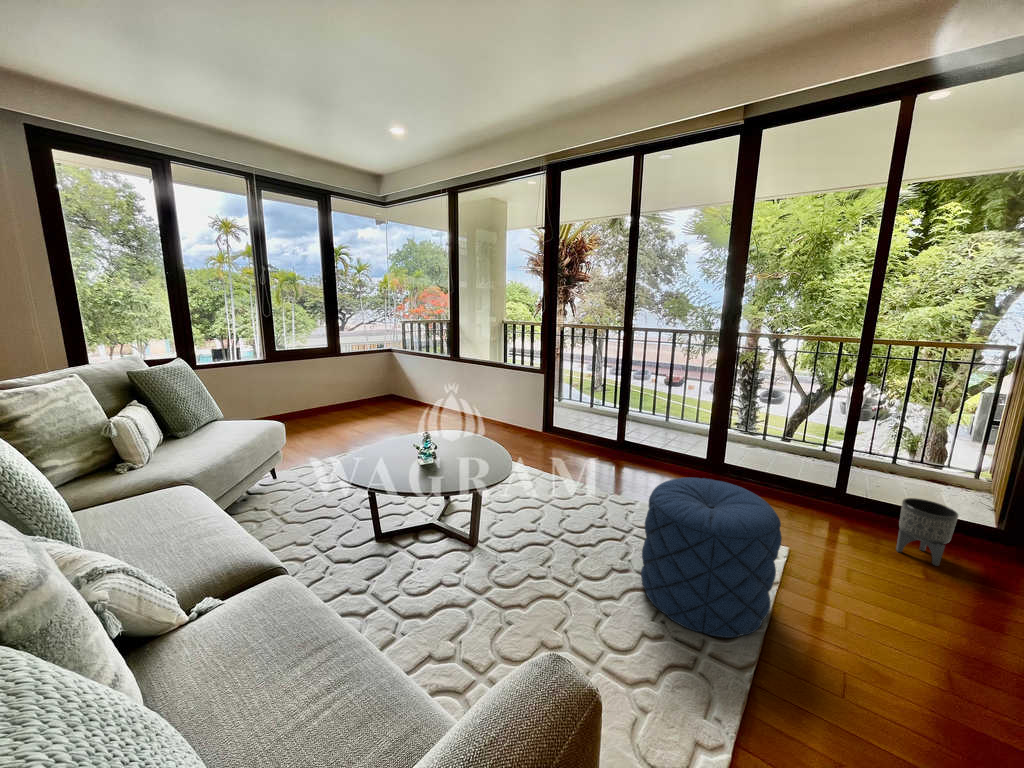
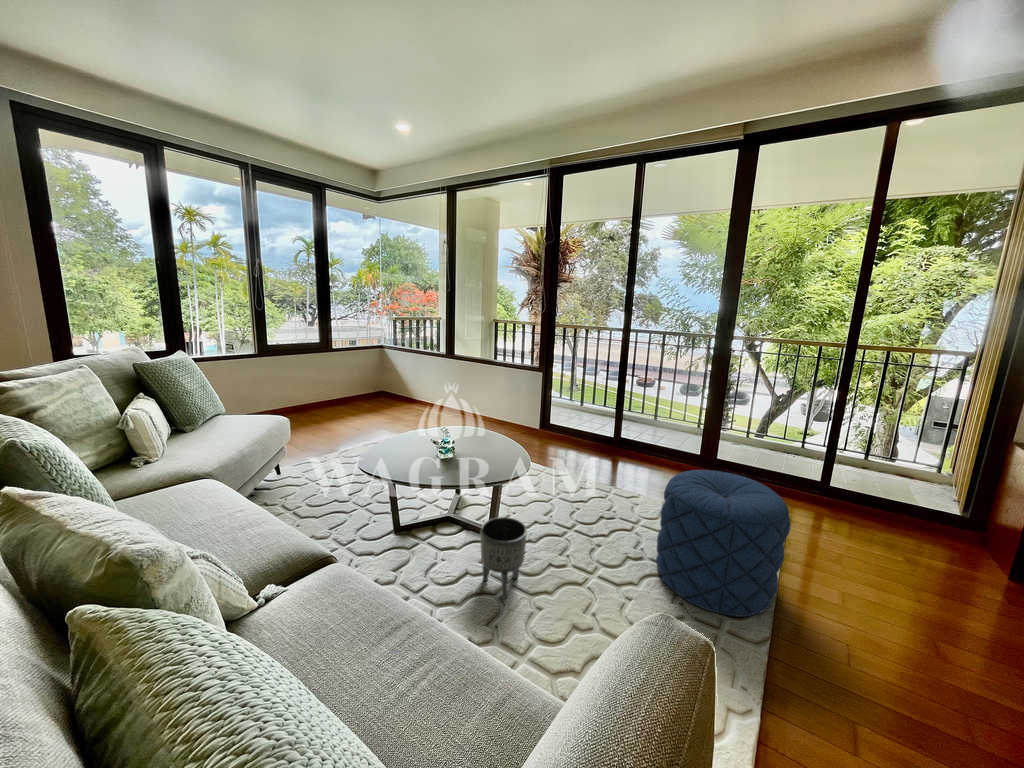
planter: present [896,498,958,566] -> present [480,517,527,598]

